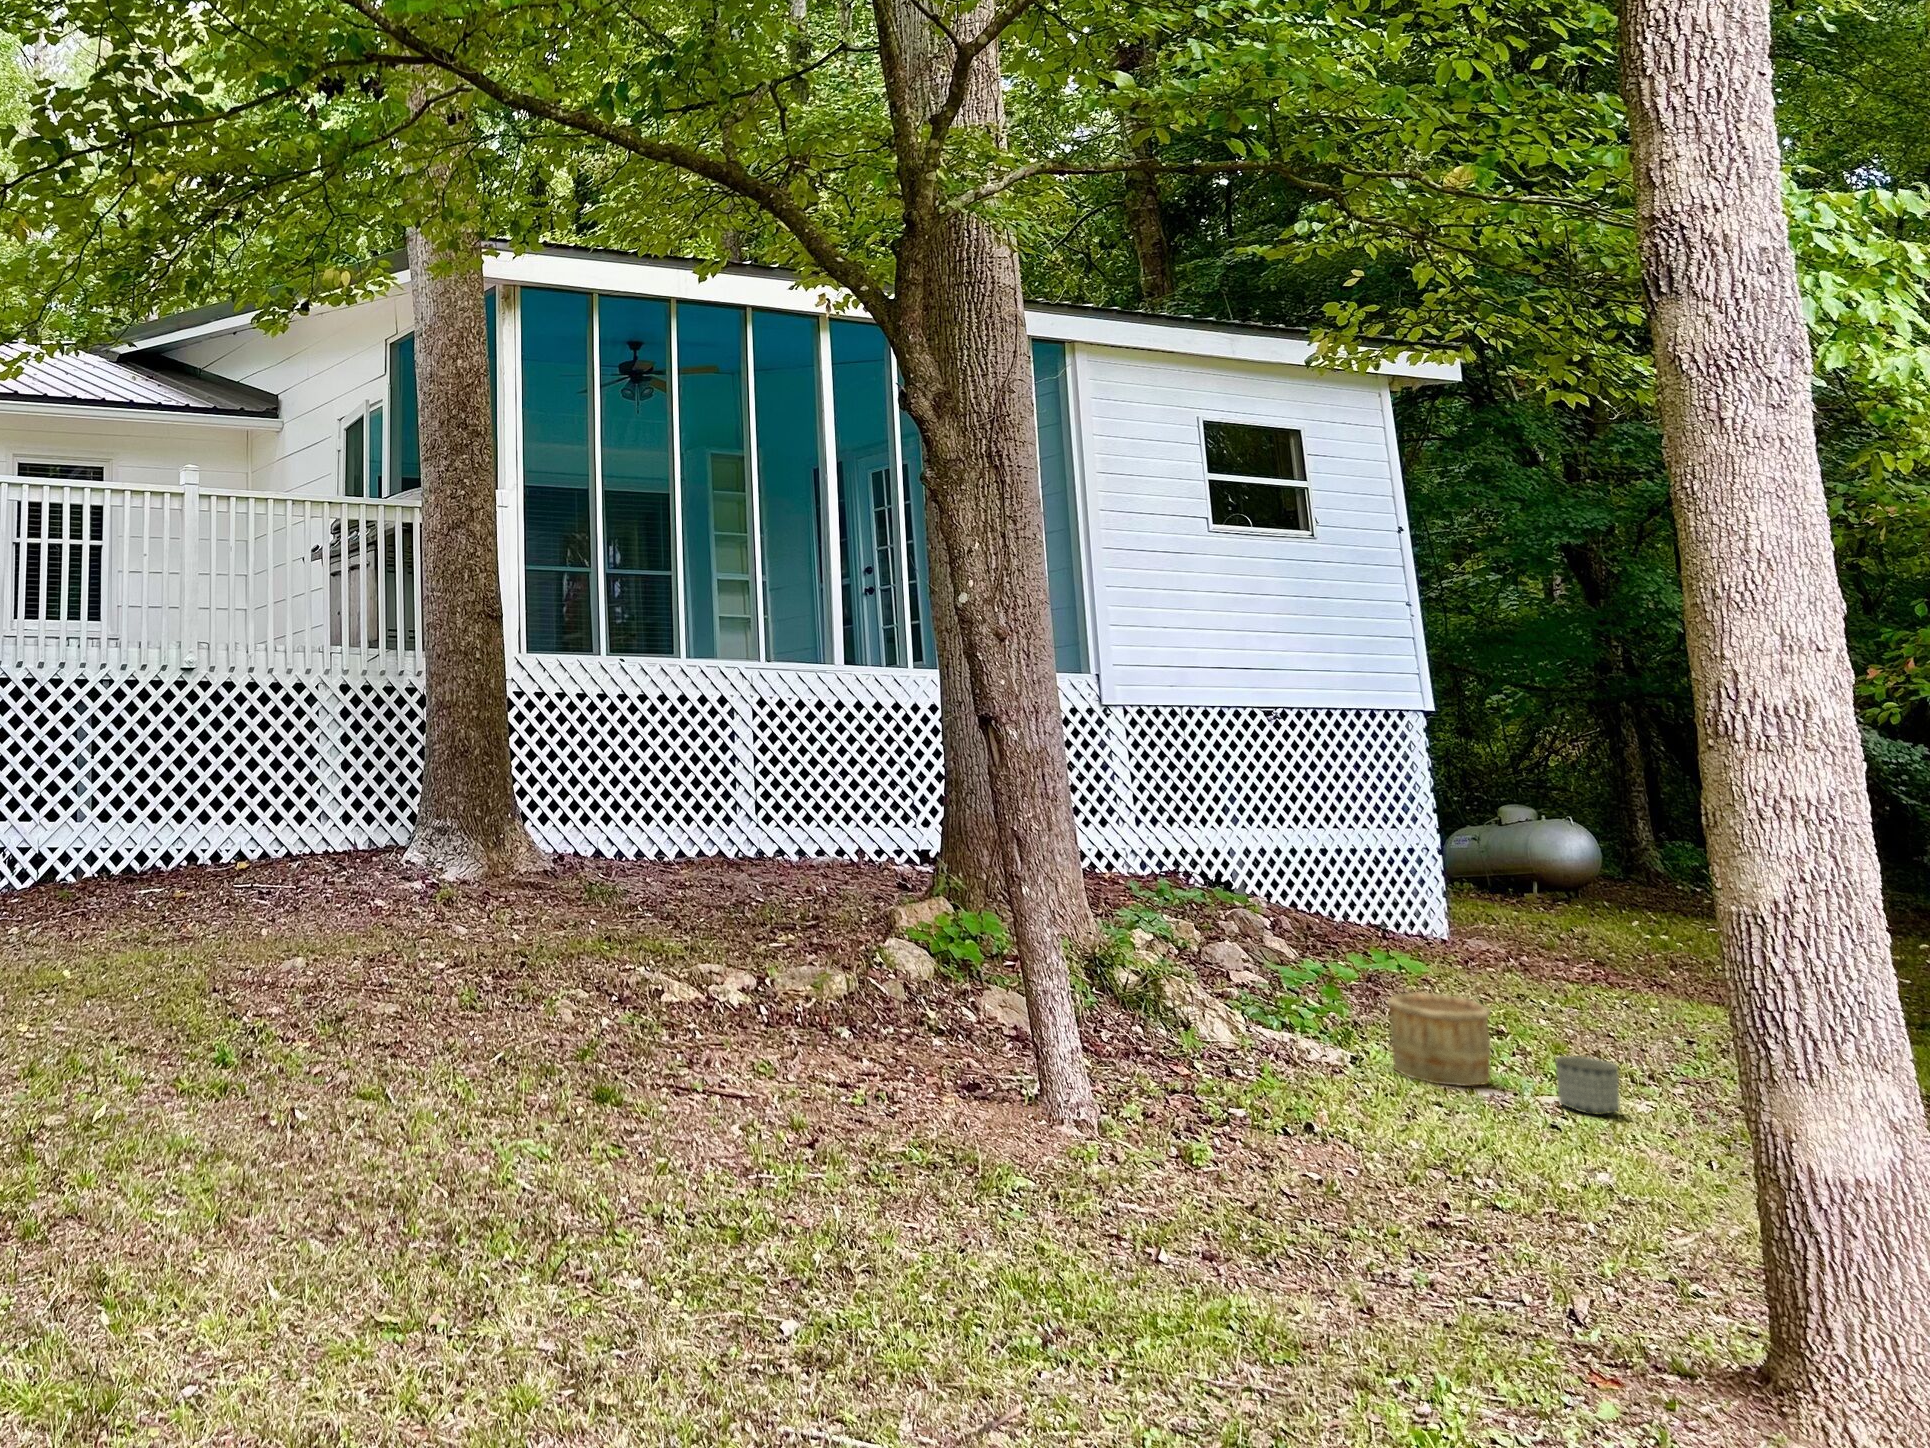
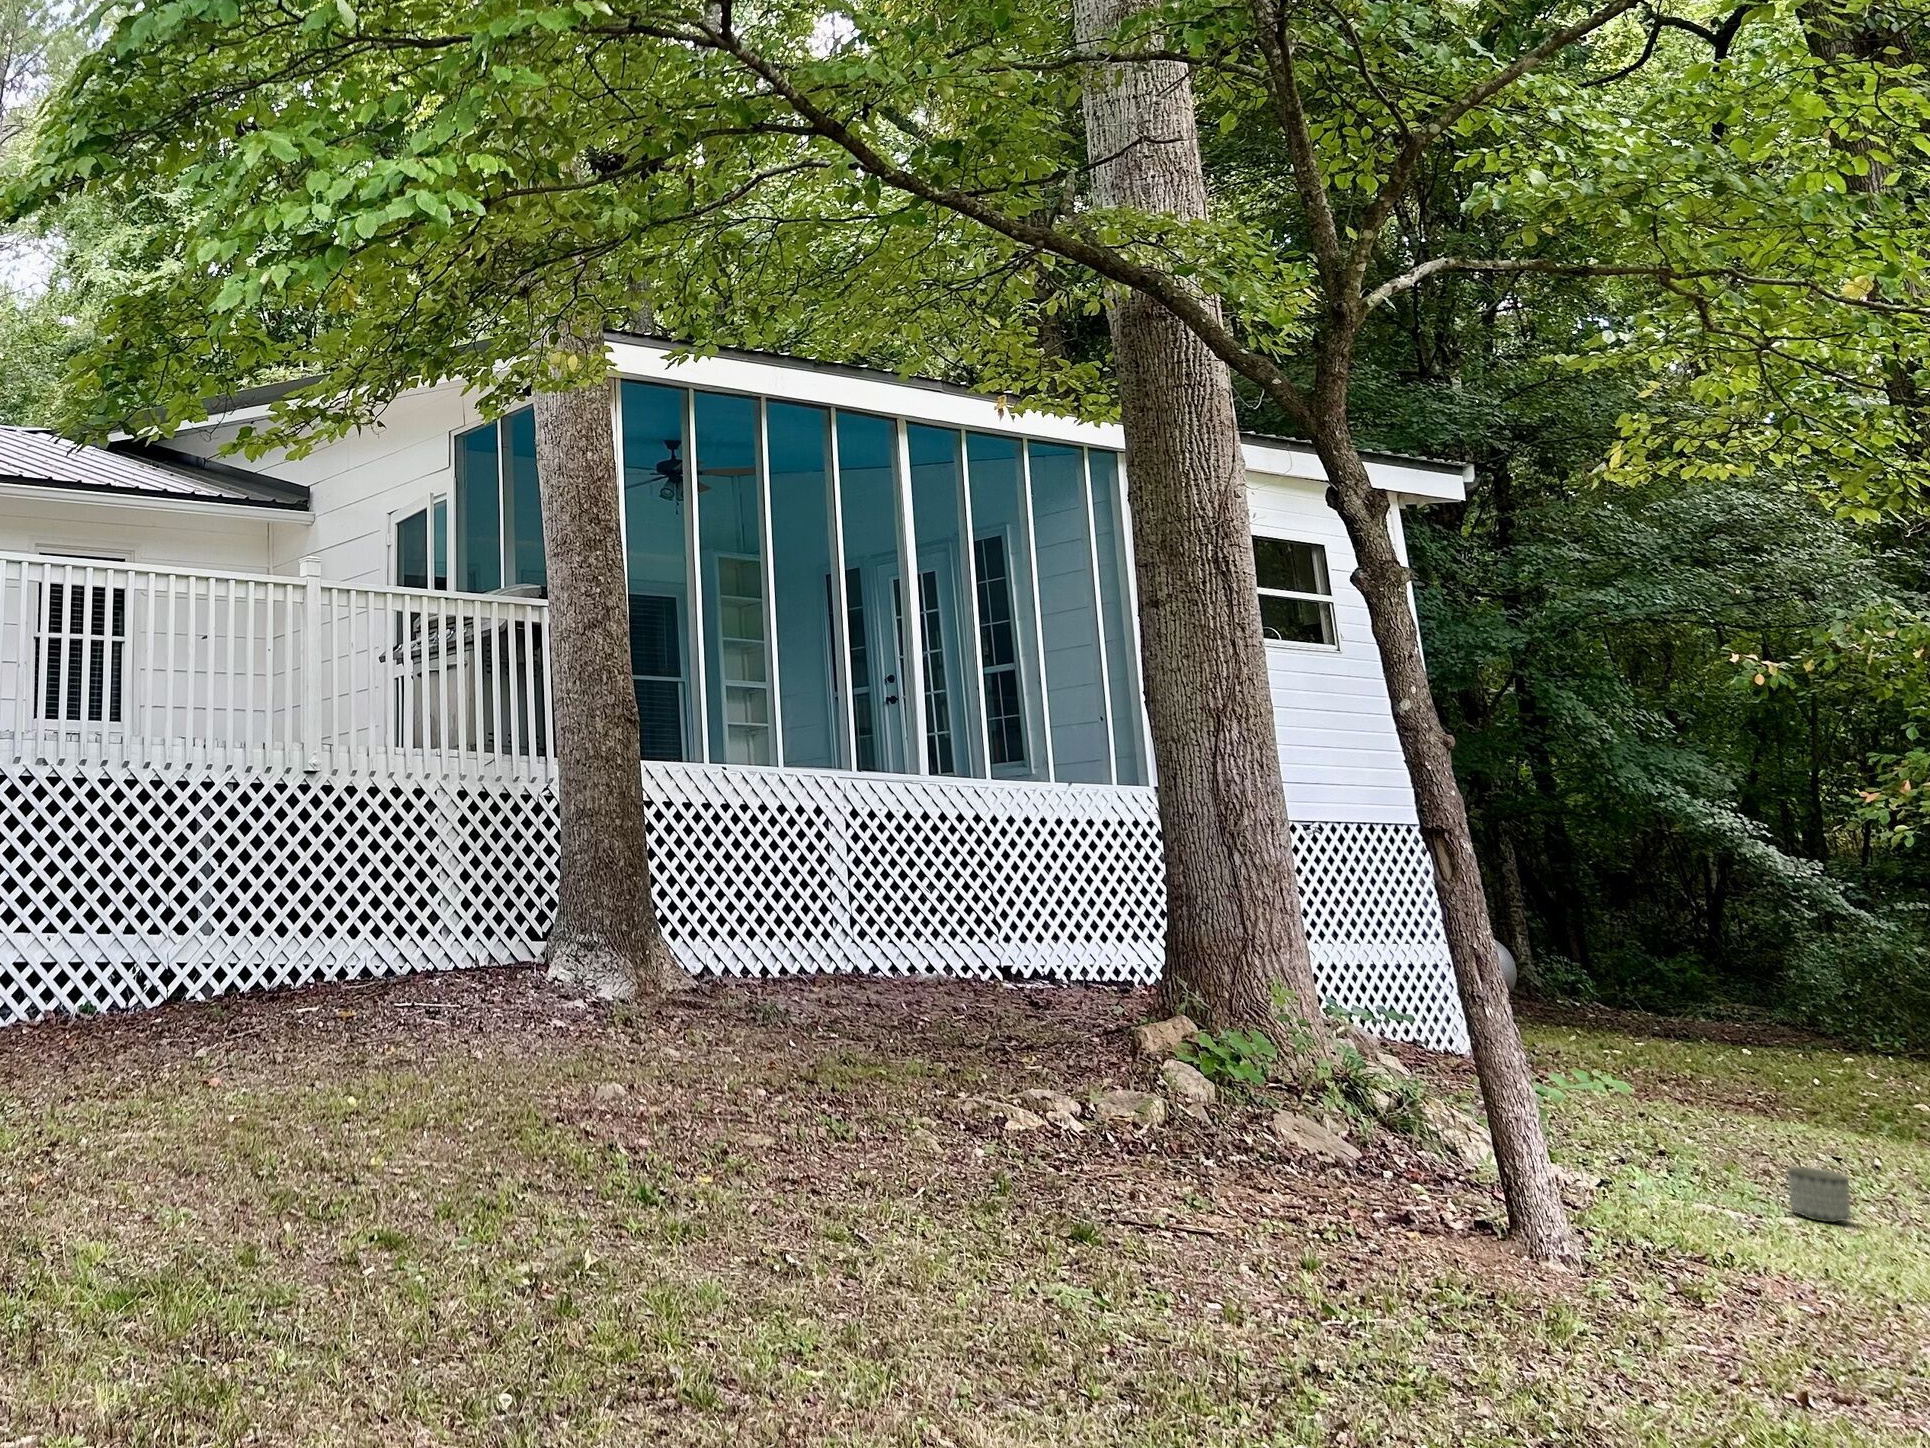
wooden bucket: present [1387,992,1491,1086] -> none [1617,1107,1718,1197]

